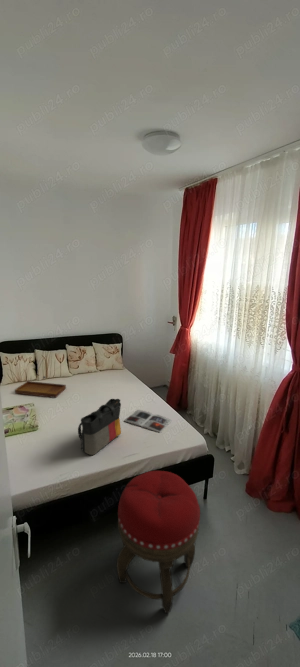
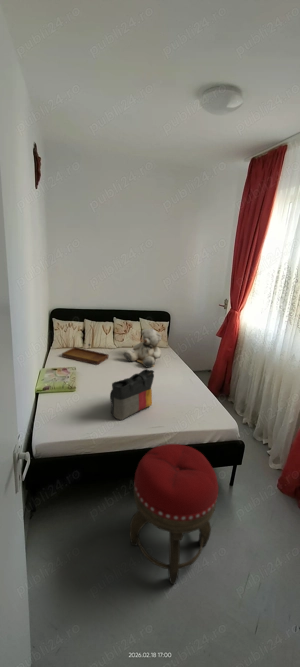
teddy bear: none [82,353,120,394] -> present [124,329,161,368]
magazine: present [125,410,171,433] -> none [157,386,206,411]

